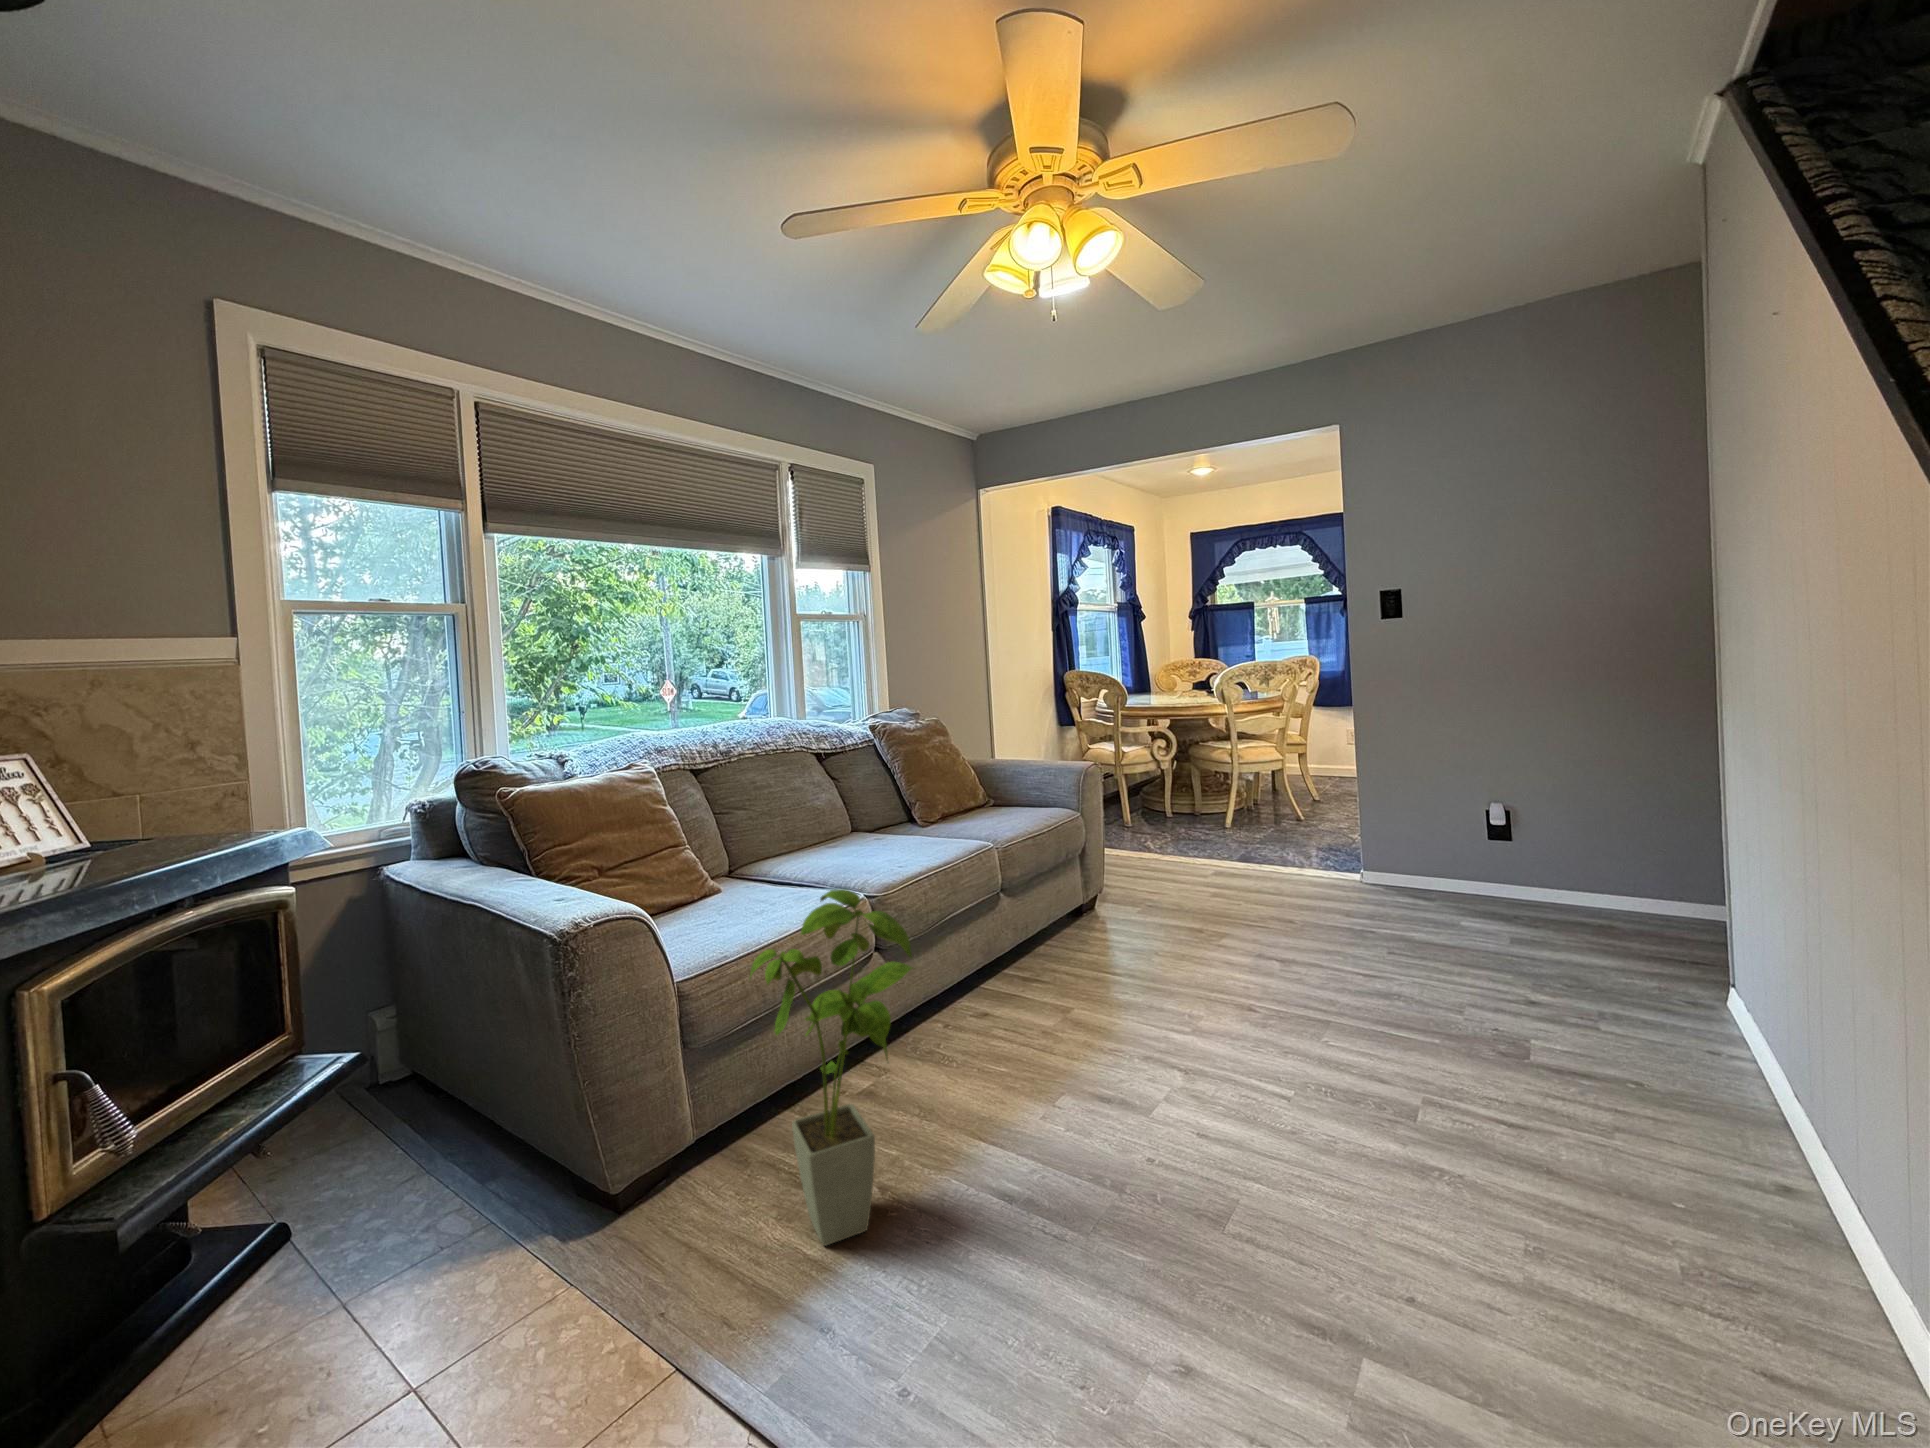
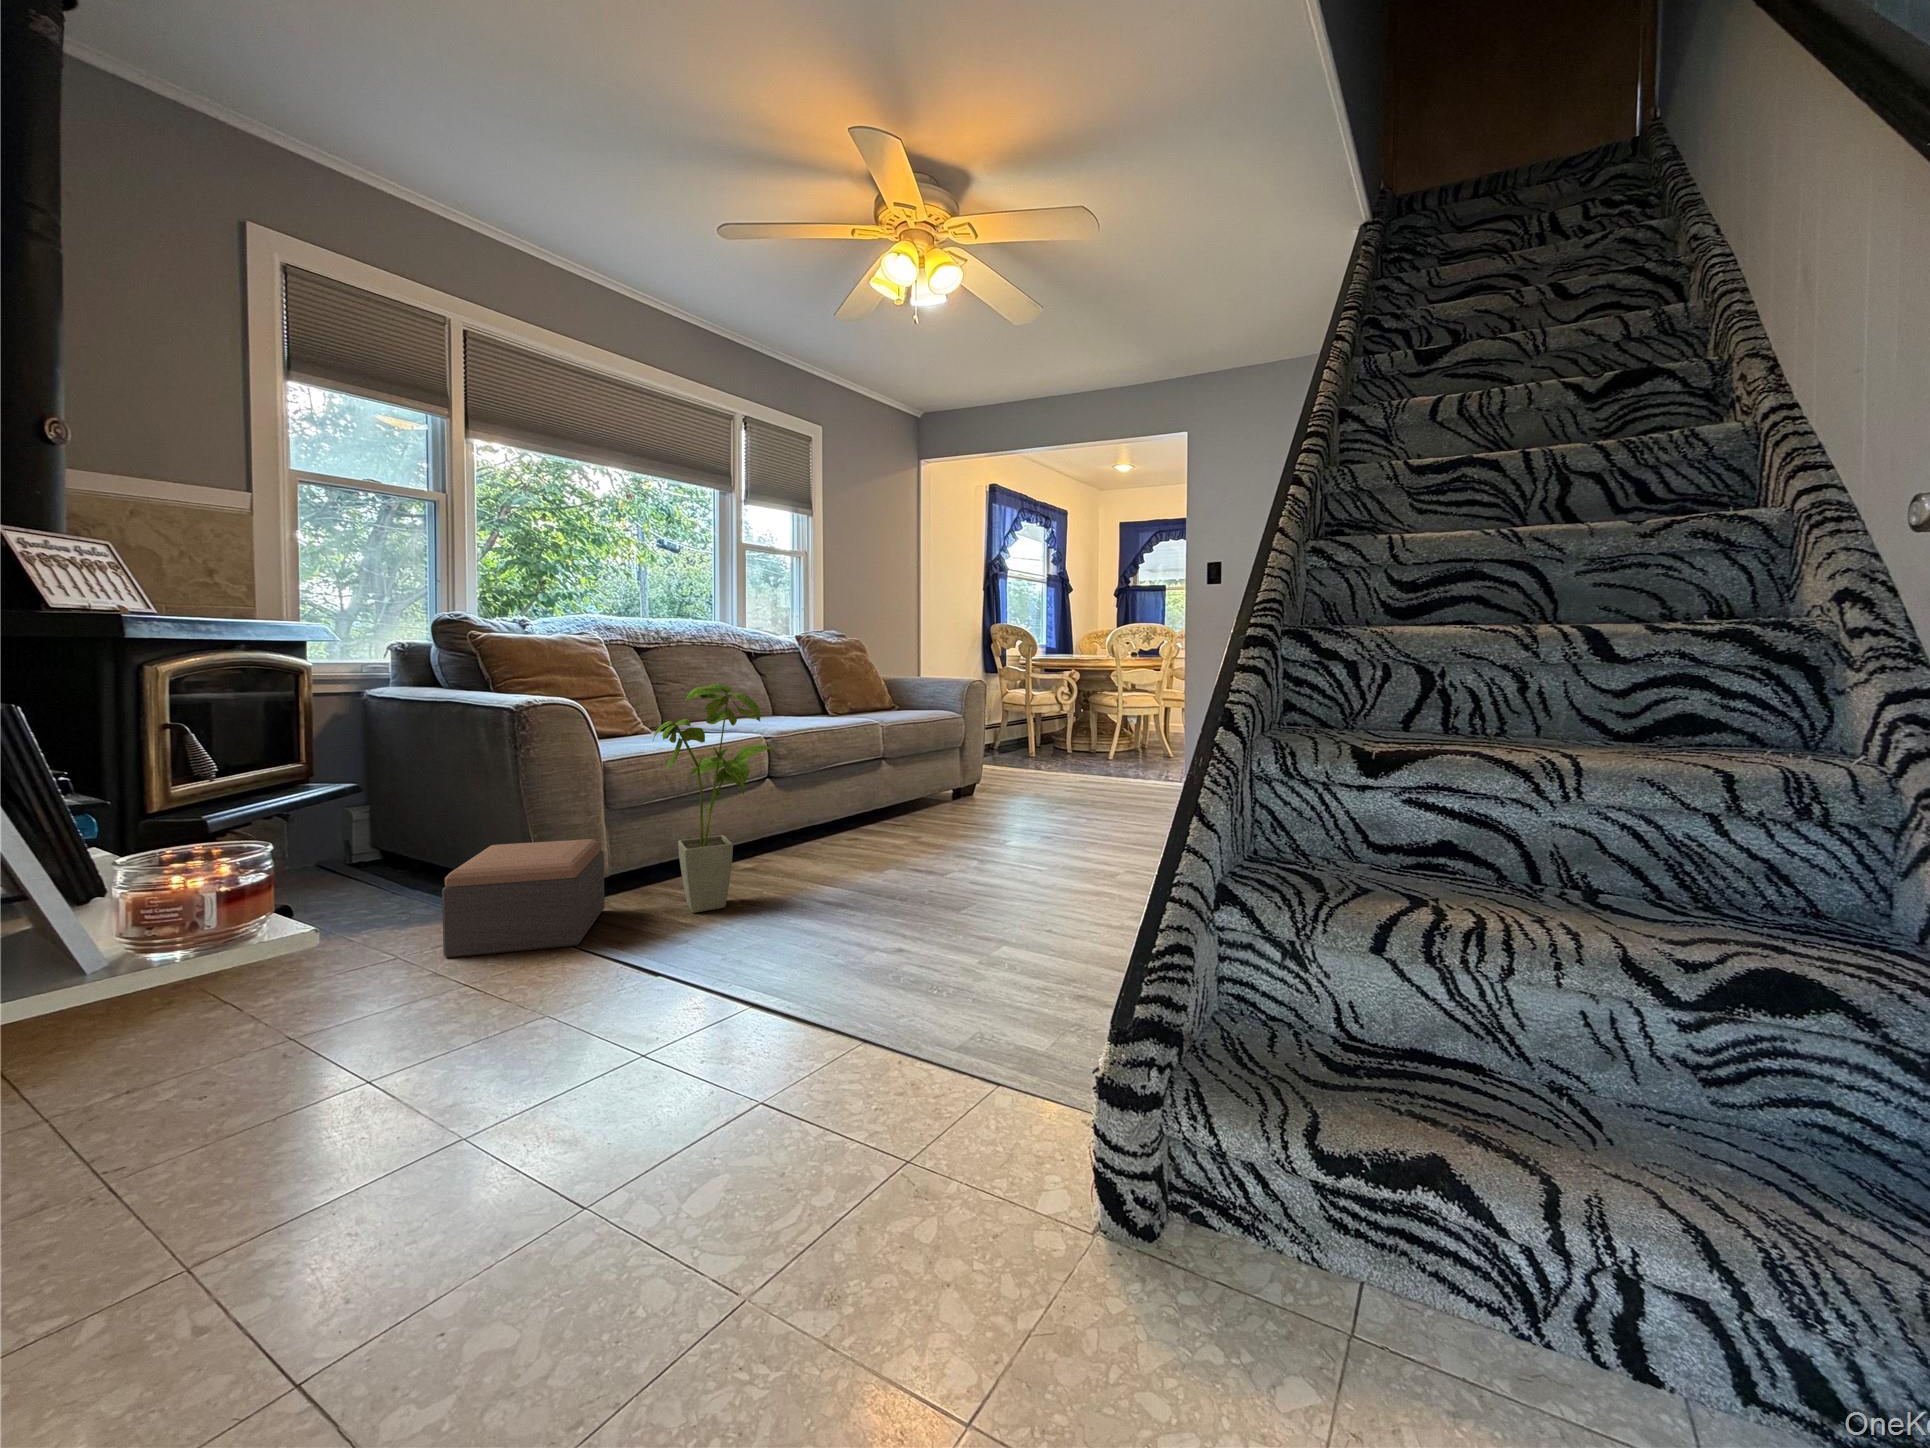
footstool: none [468,1130,695,1389] -> present [442,839,605,958]

